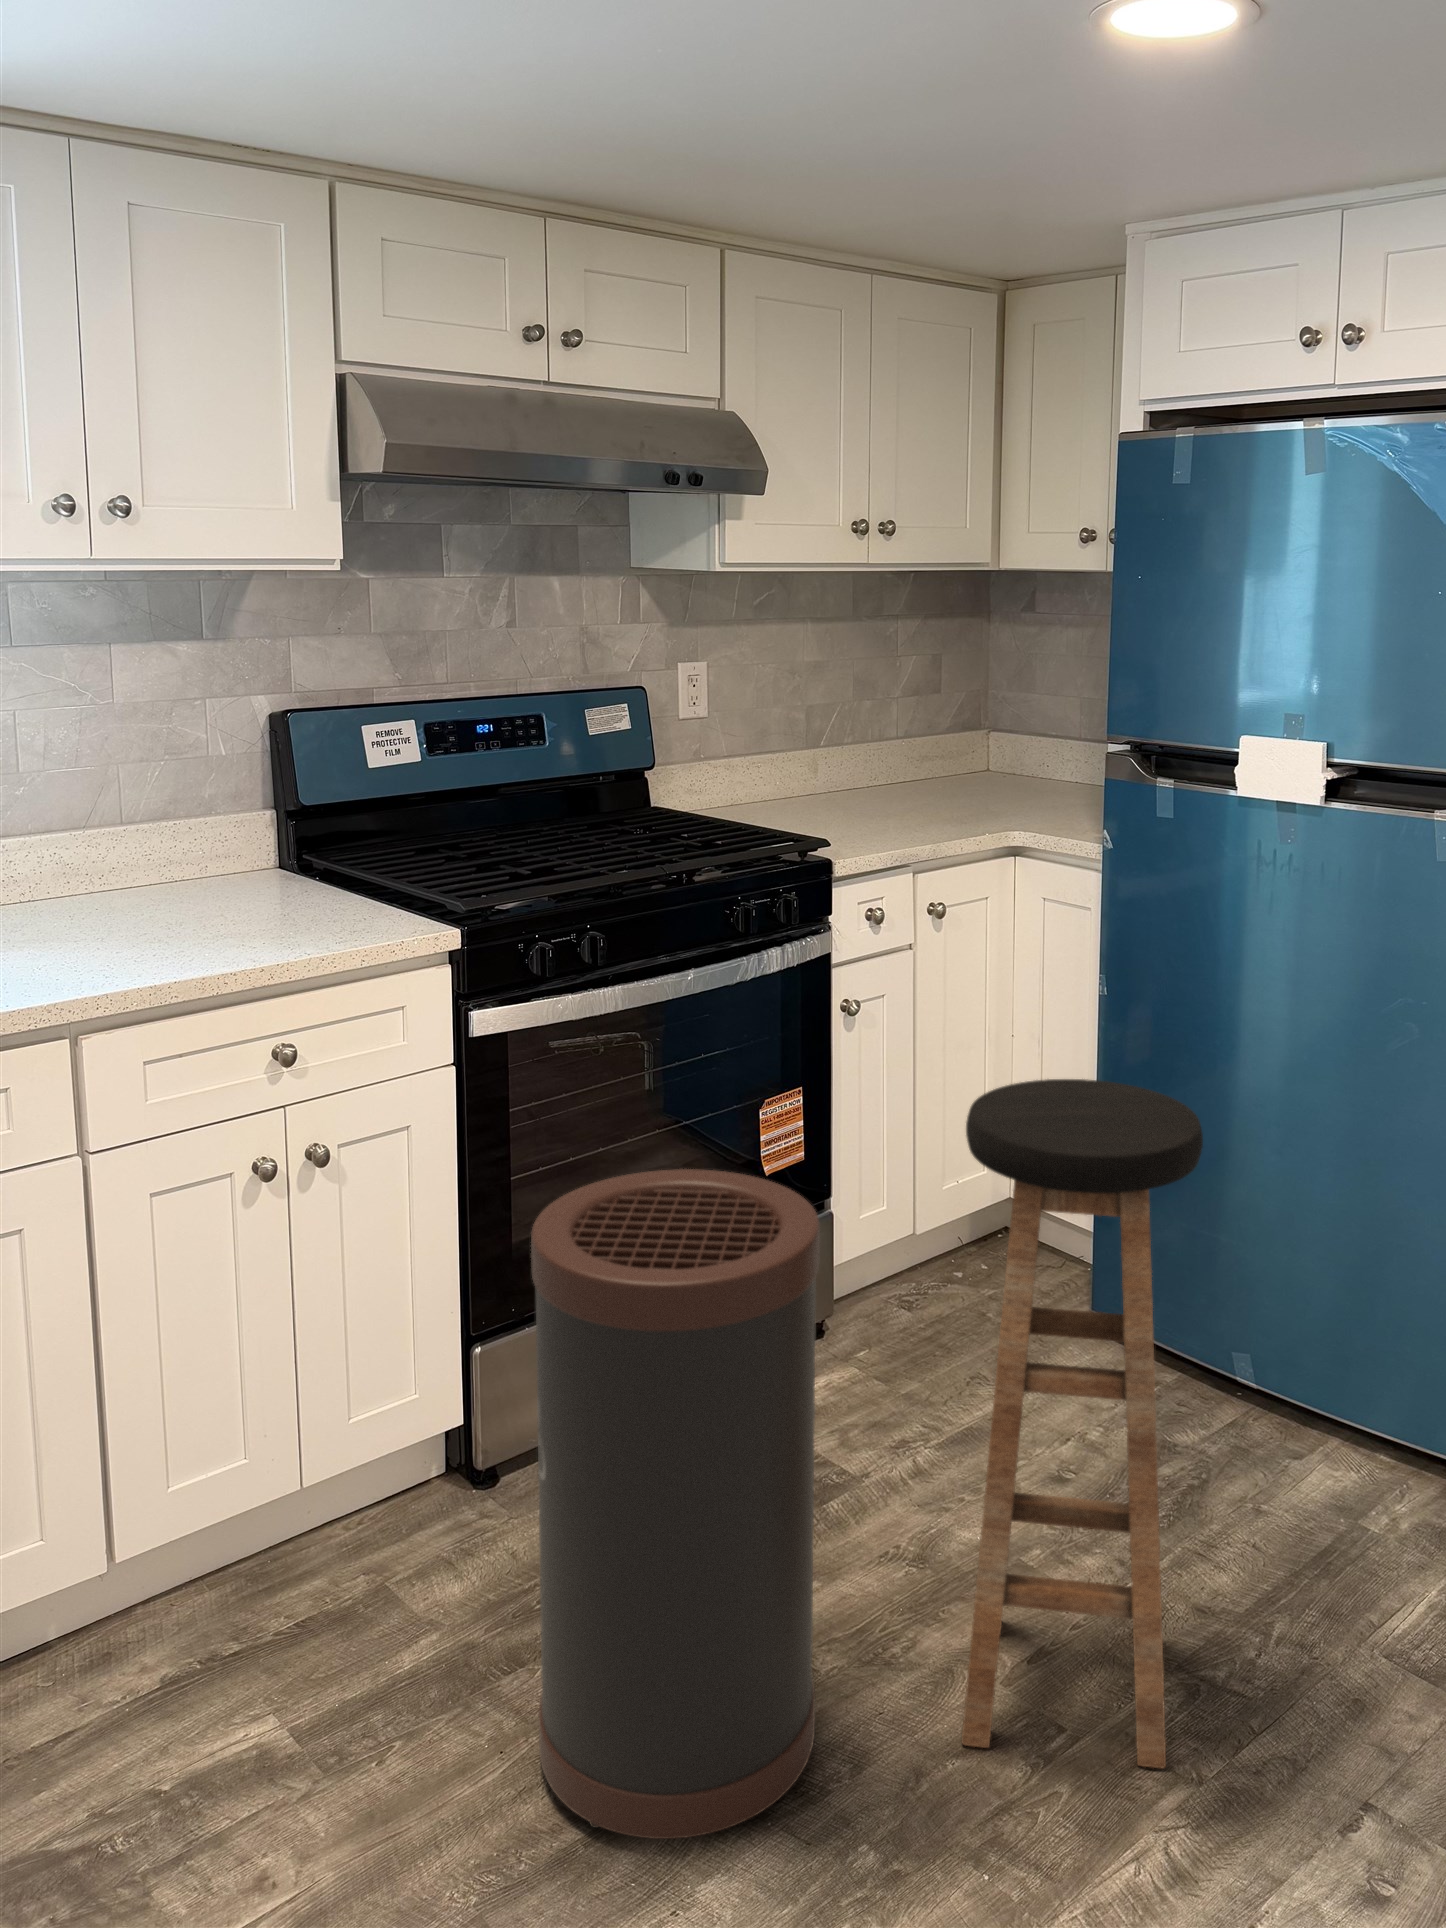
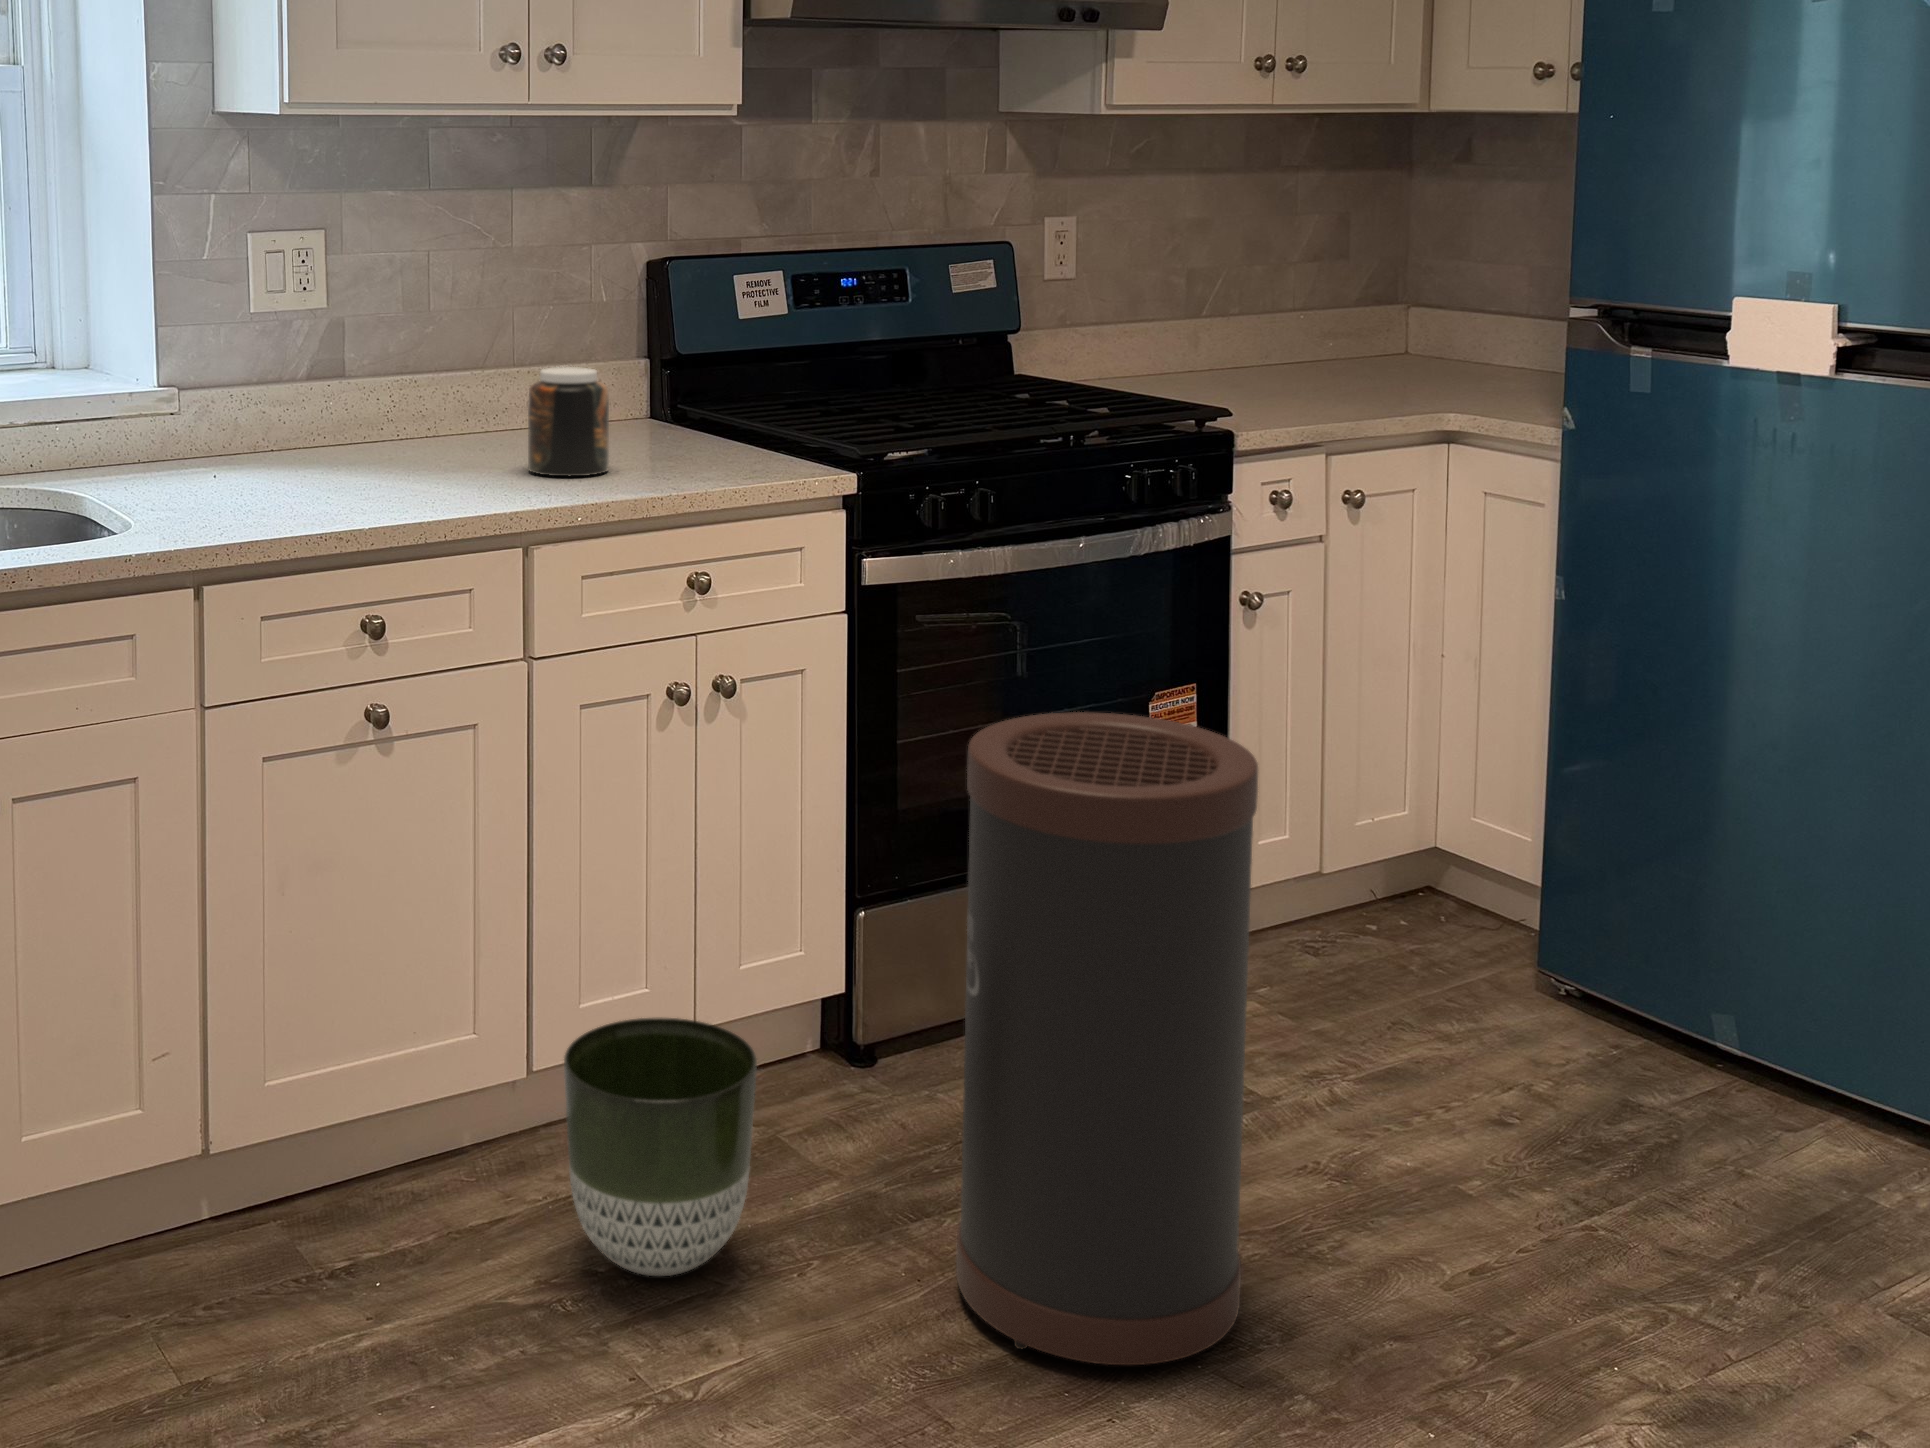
jar: none [104,834,196,948] -> present [528,367,609,476]
bar stool: present [961,1079,1203,1769] -> none [1398,647,1676,1383]
planter: none [111,1510,327,1797] -> present [564,1017,757,1276]

